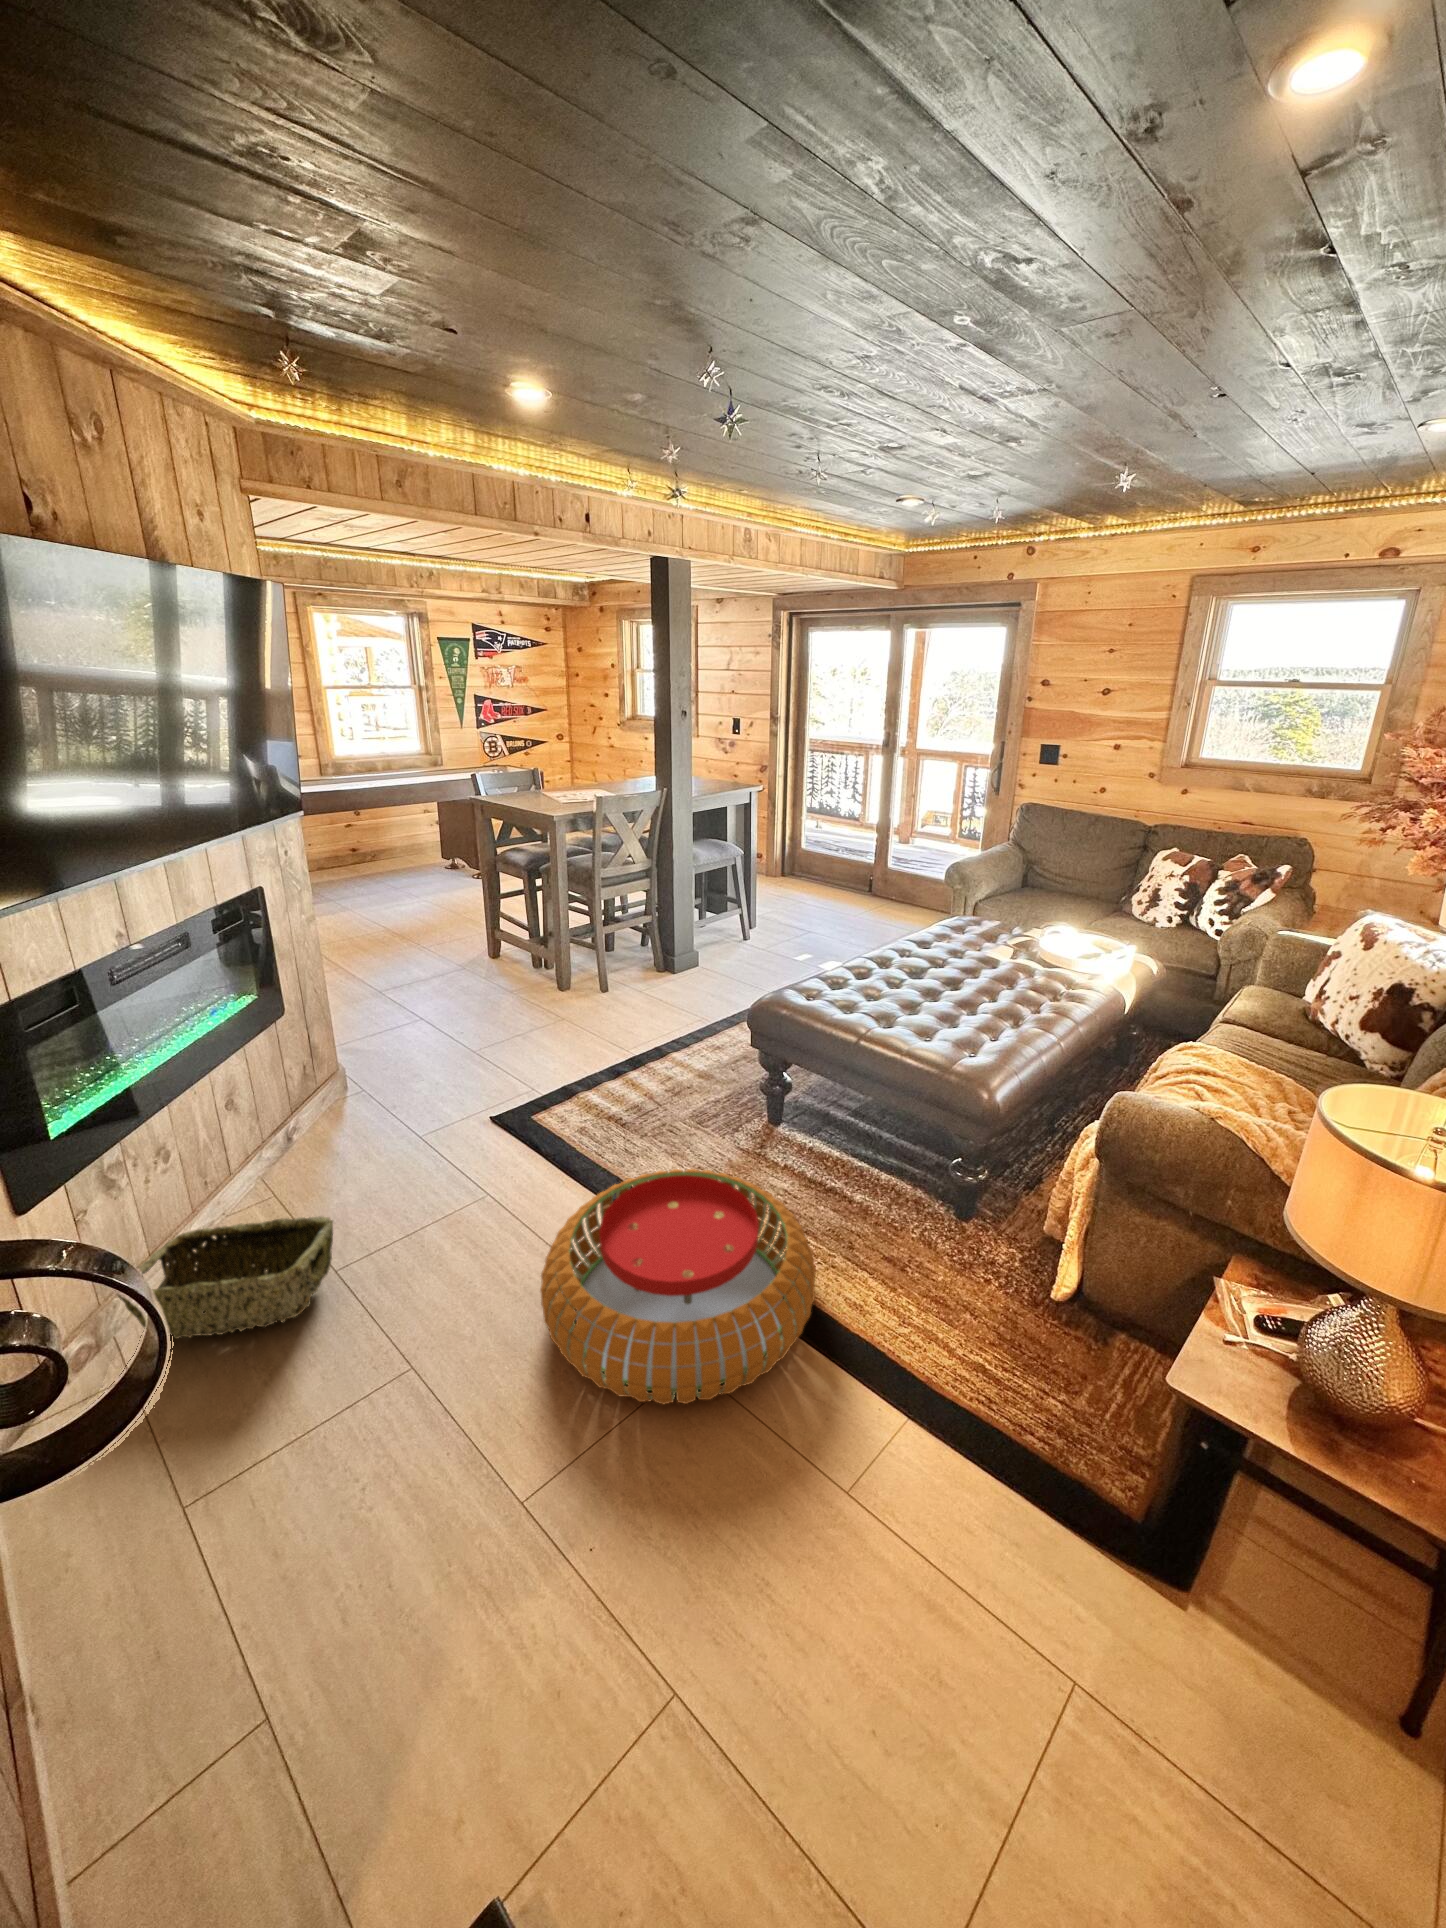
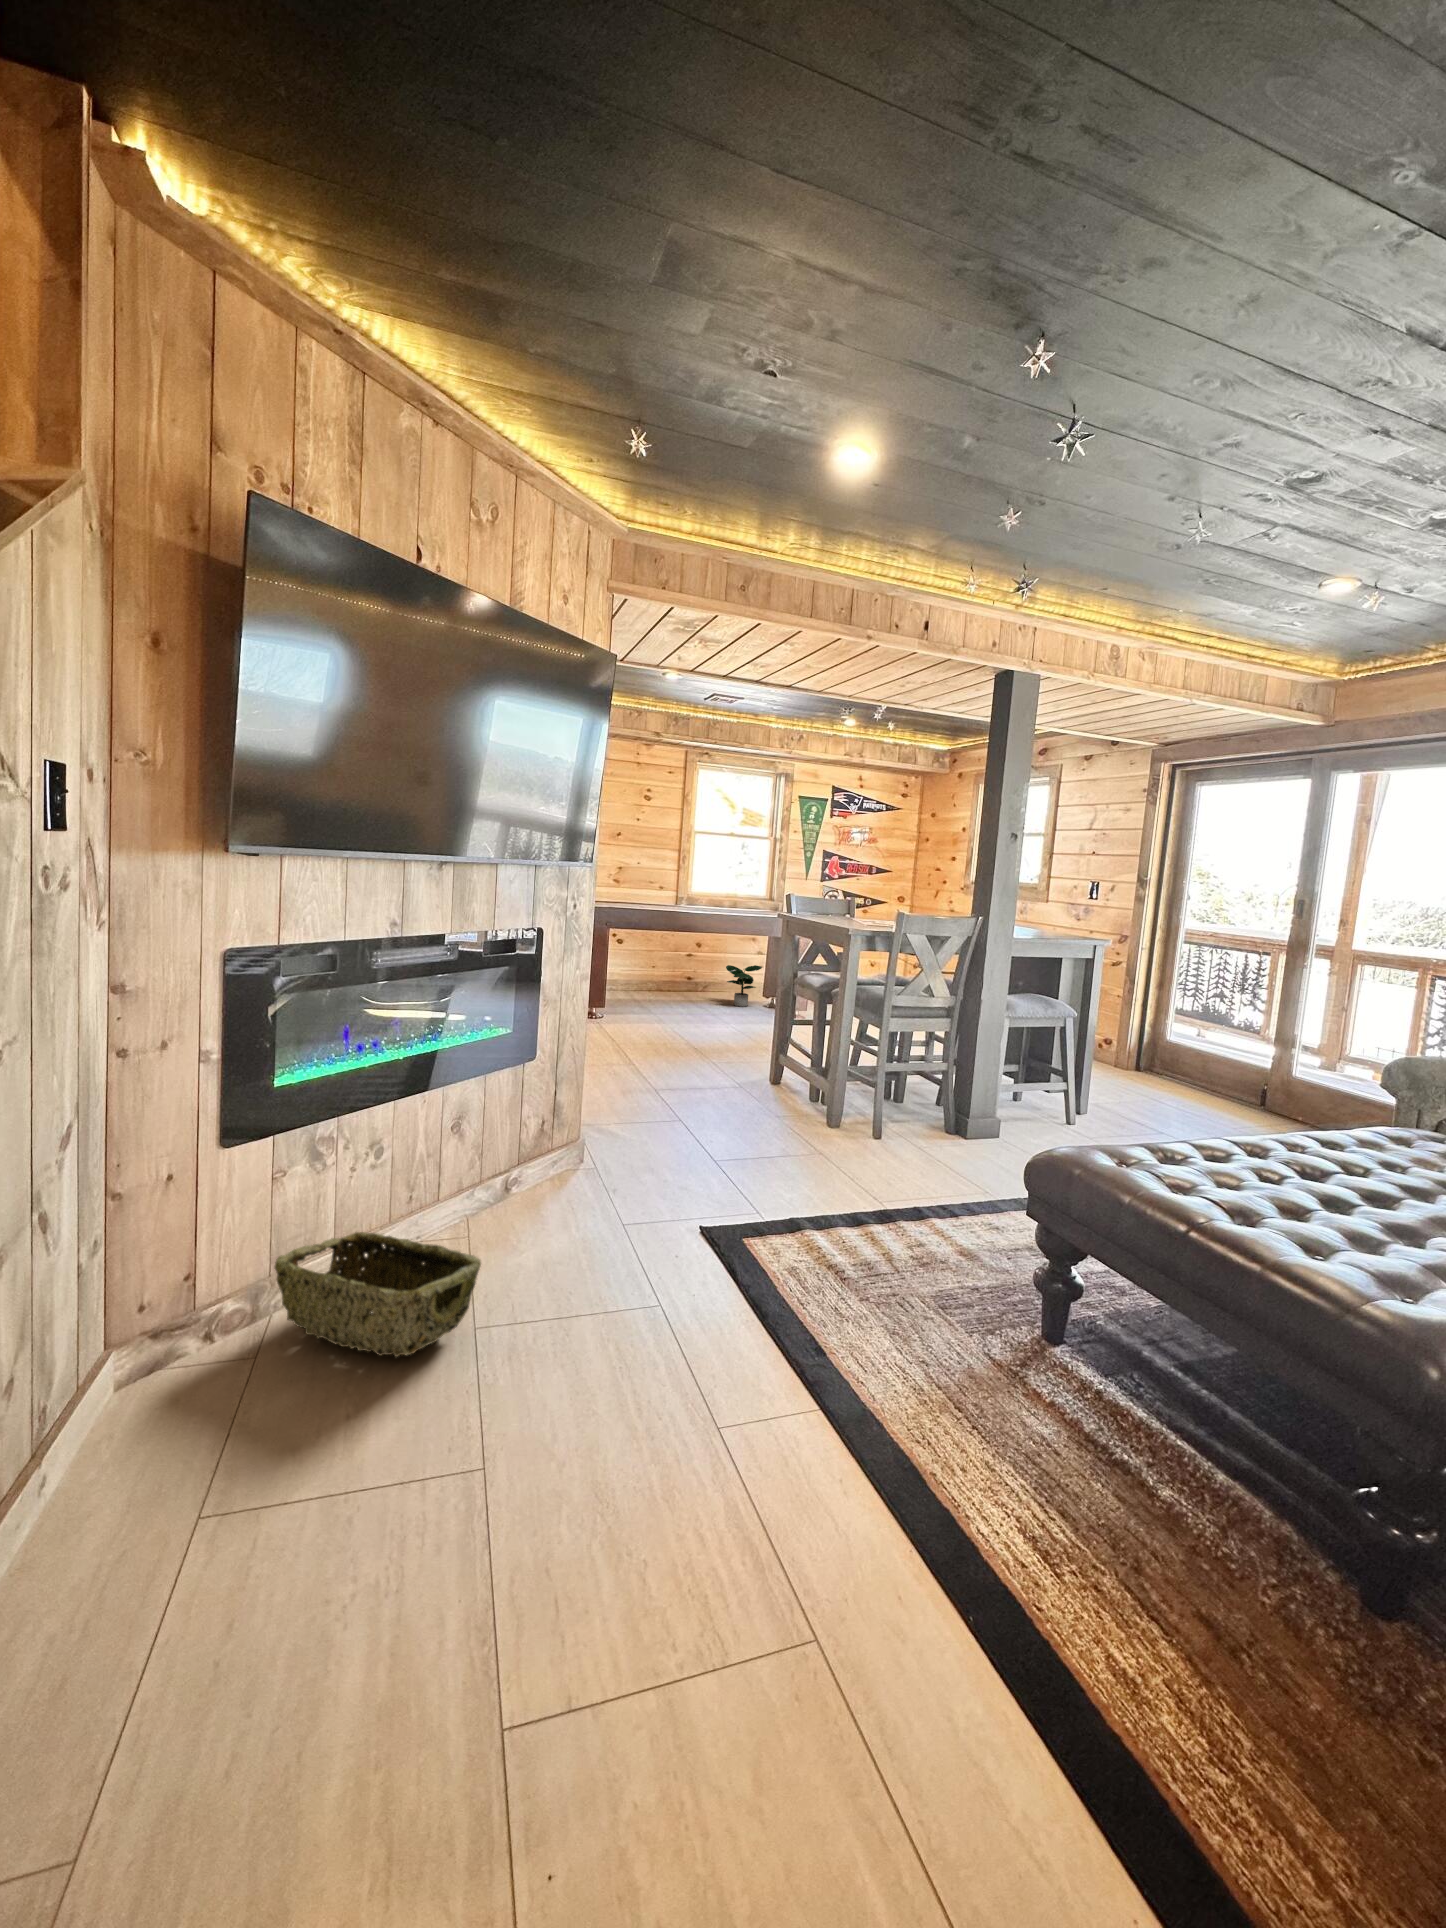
potted plant: none [397,827,436,871] -> present [726,965,762,1007]
pouf: present [540,1168,816,1405] -> none [633,1324,1055,1719]

